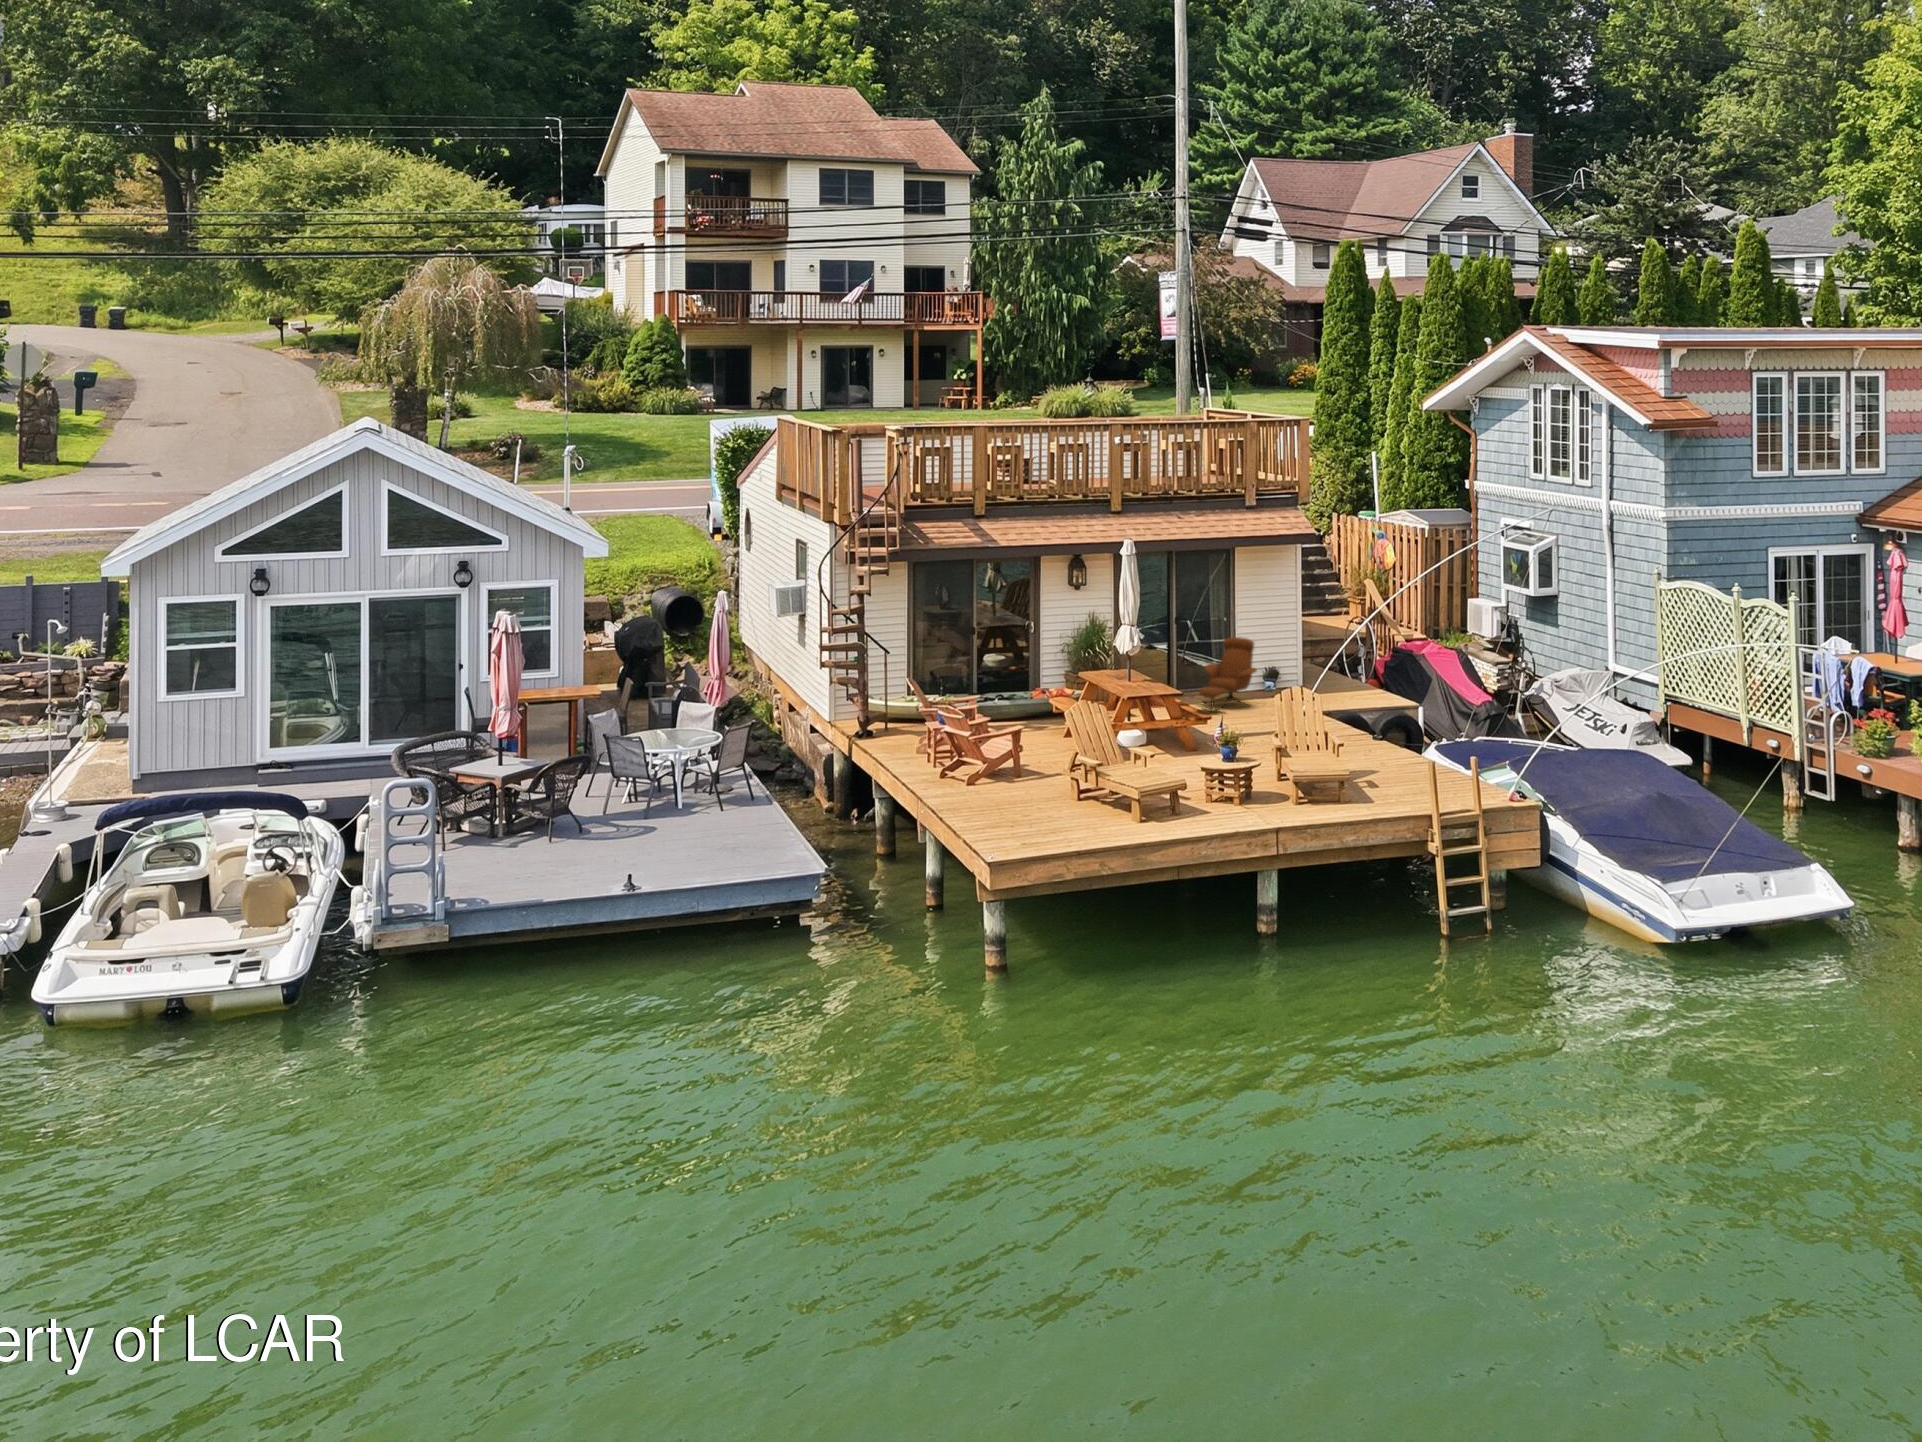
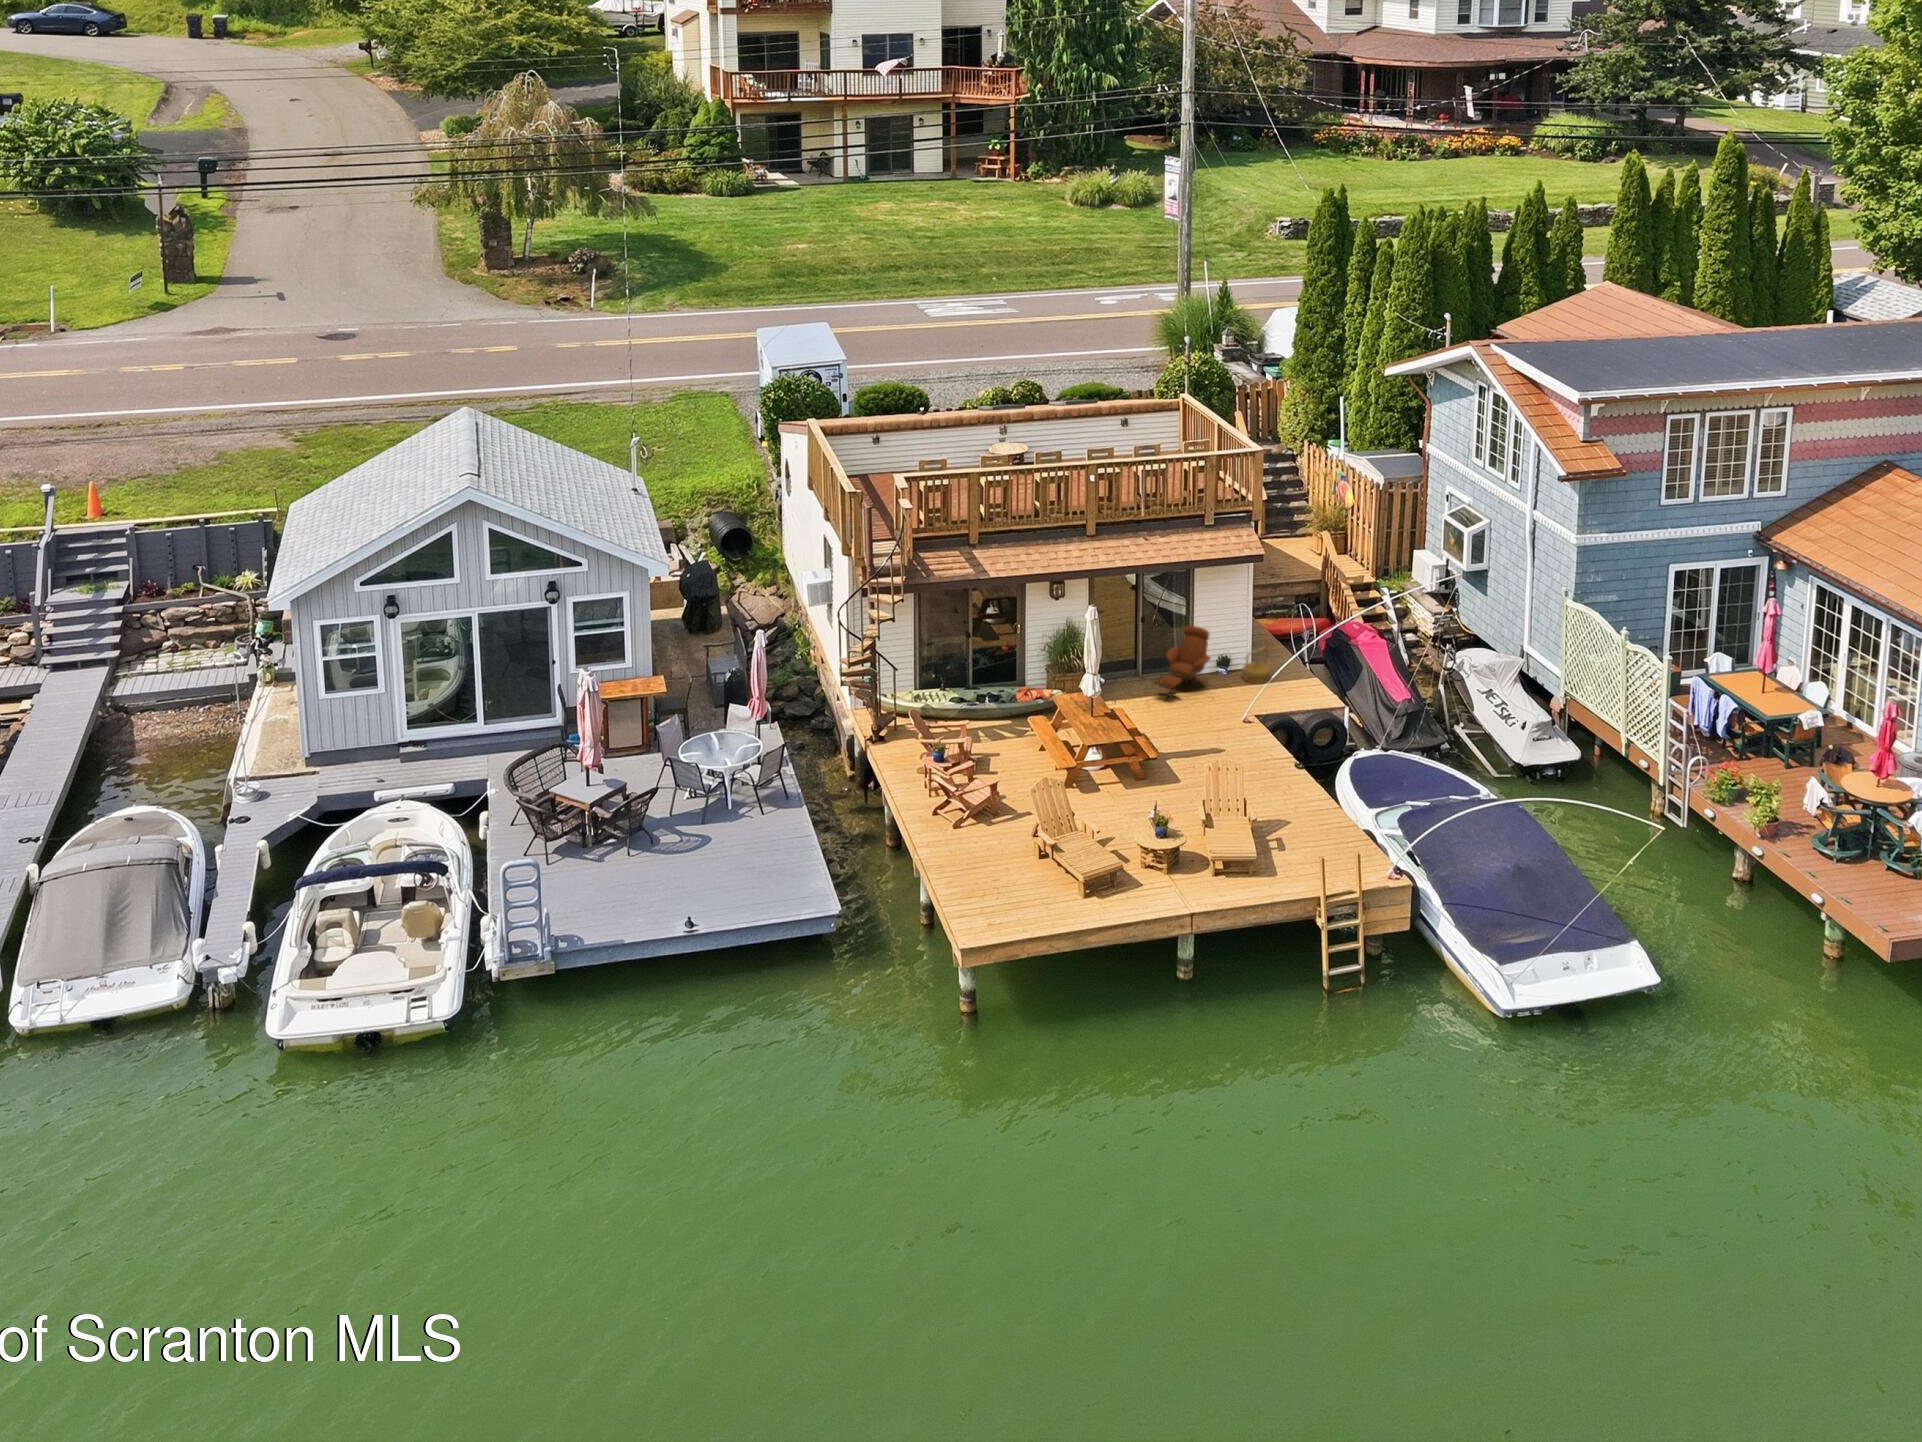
woven basket: none [1293,664,1326,705] -> present [1243,647,1271,683]

